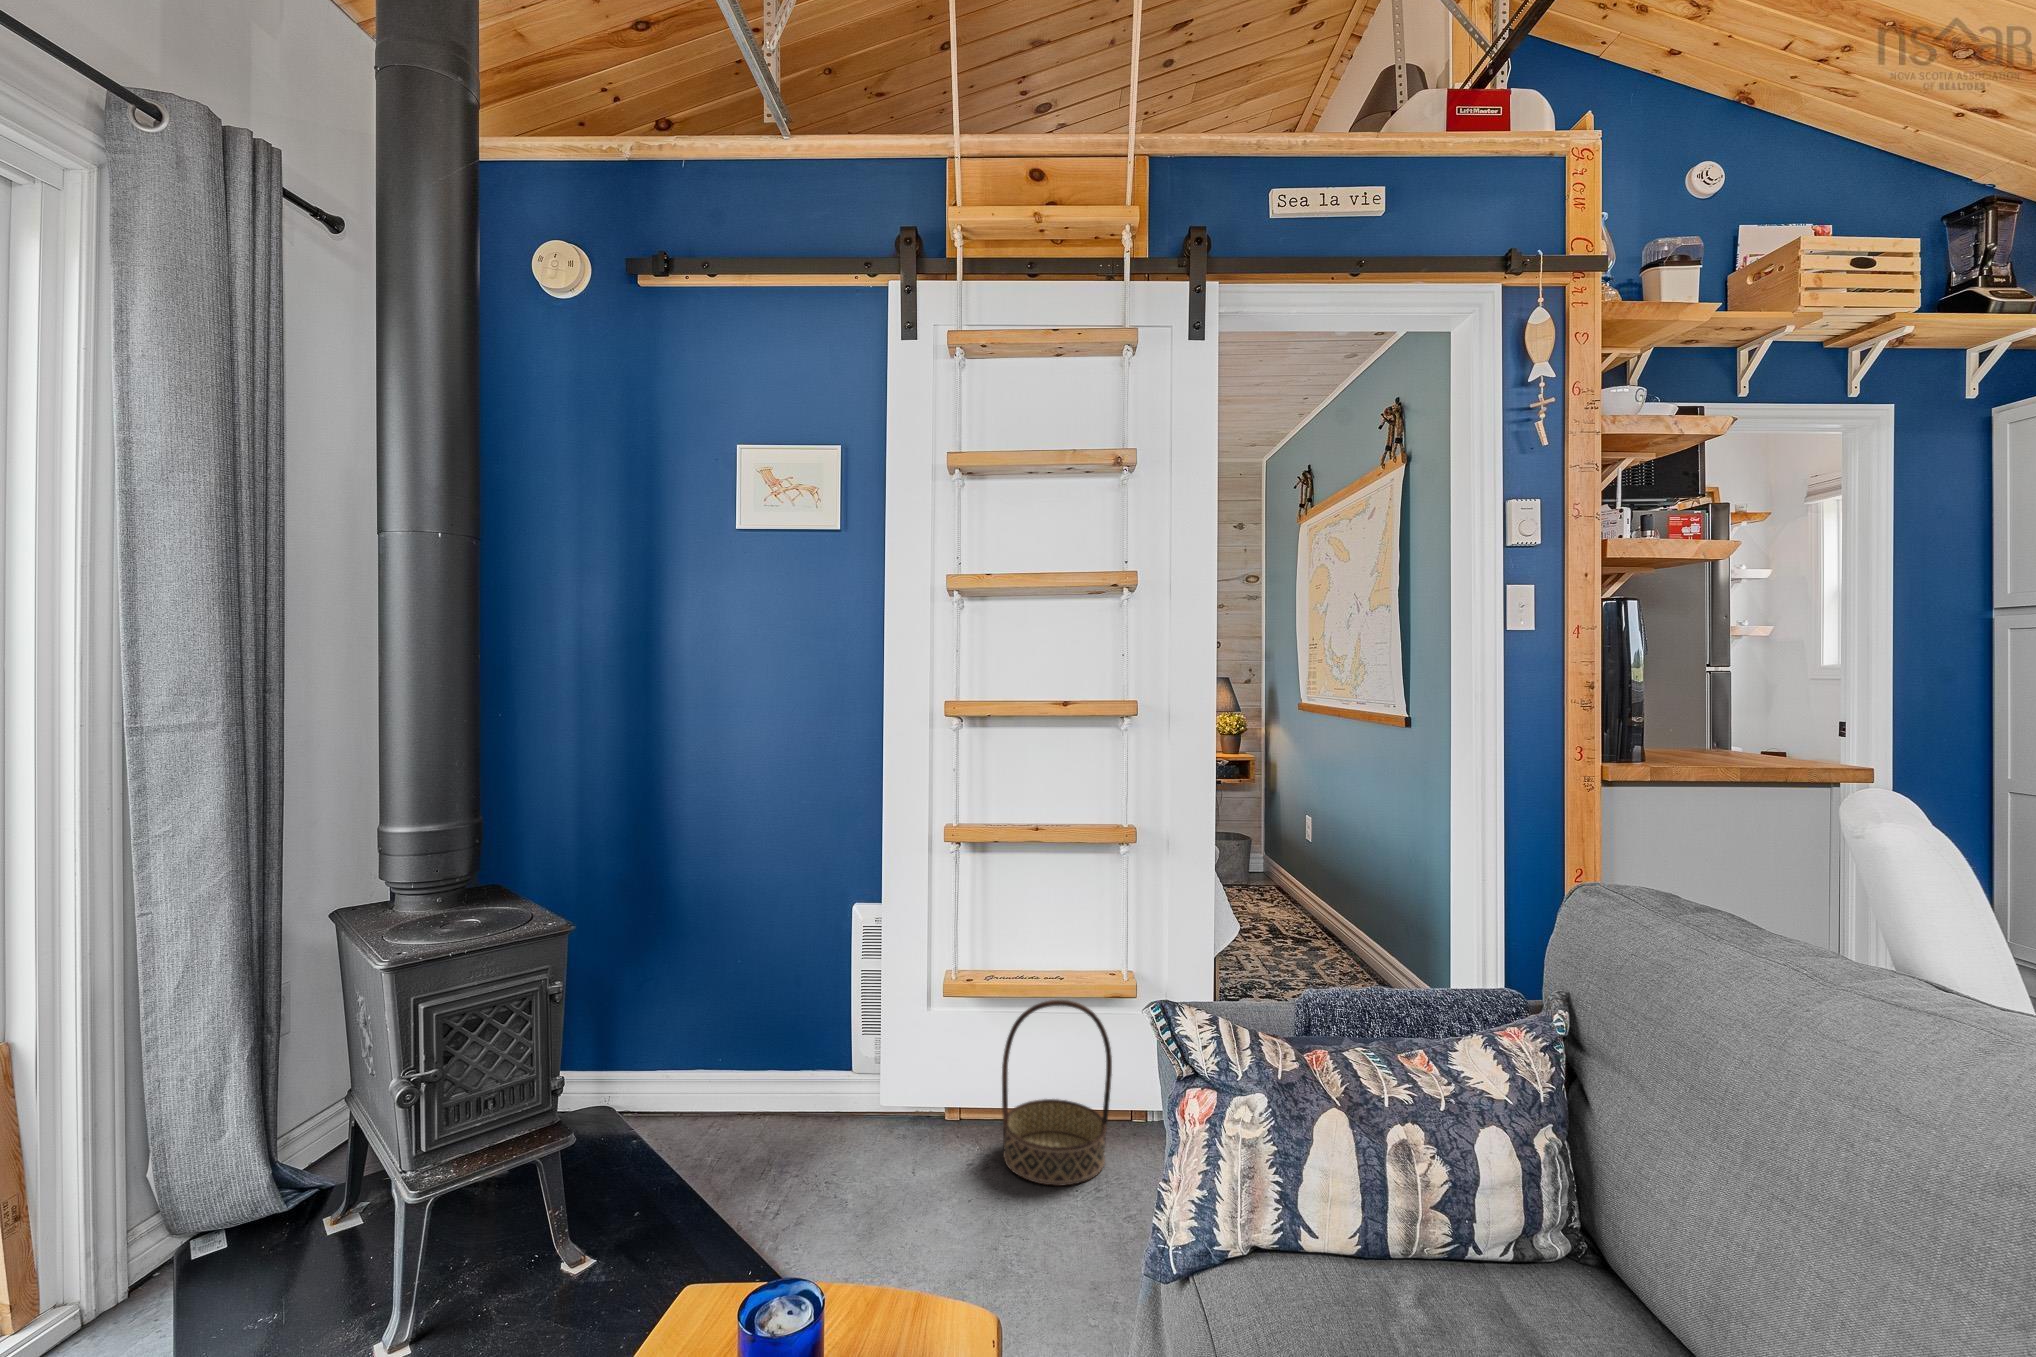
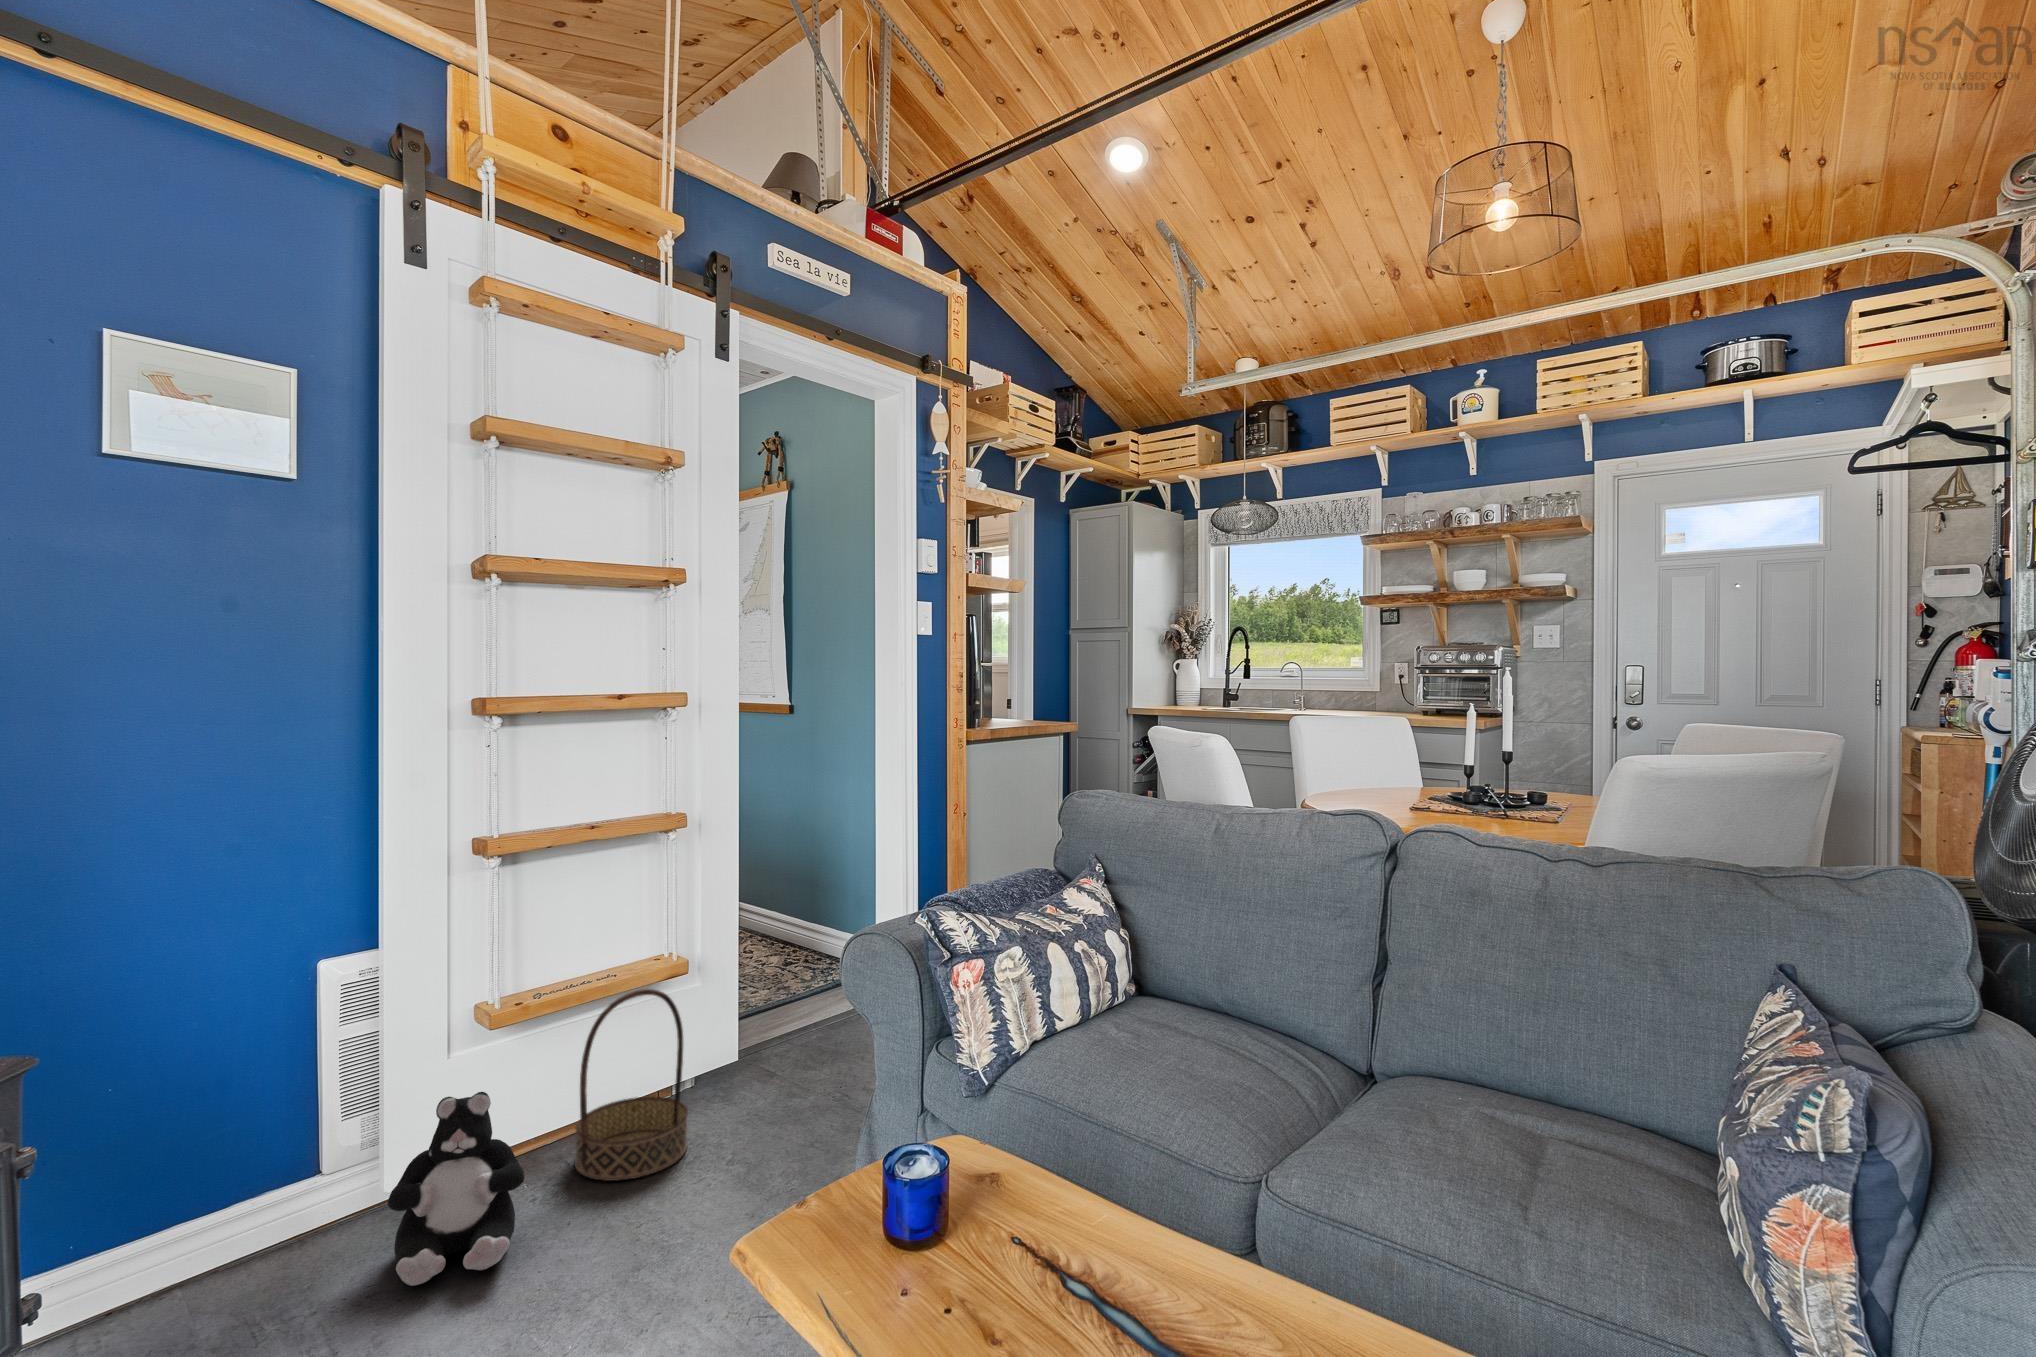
plush toy: none [816,1044,930,1202] -> present [388,1092,524,1286]

